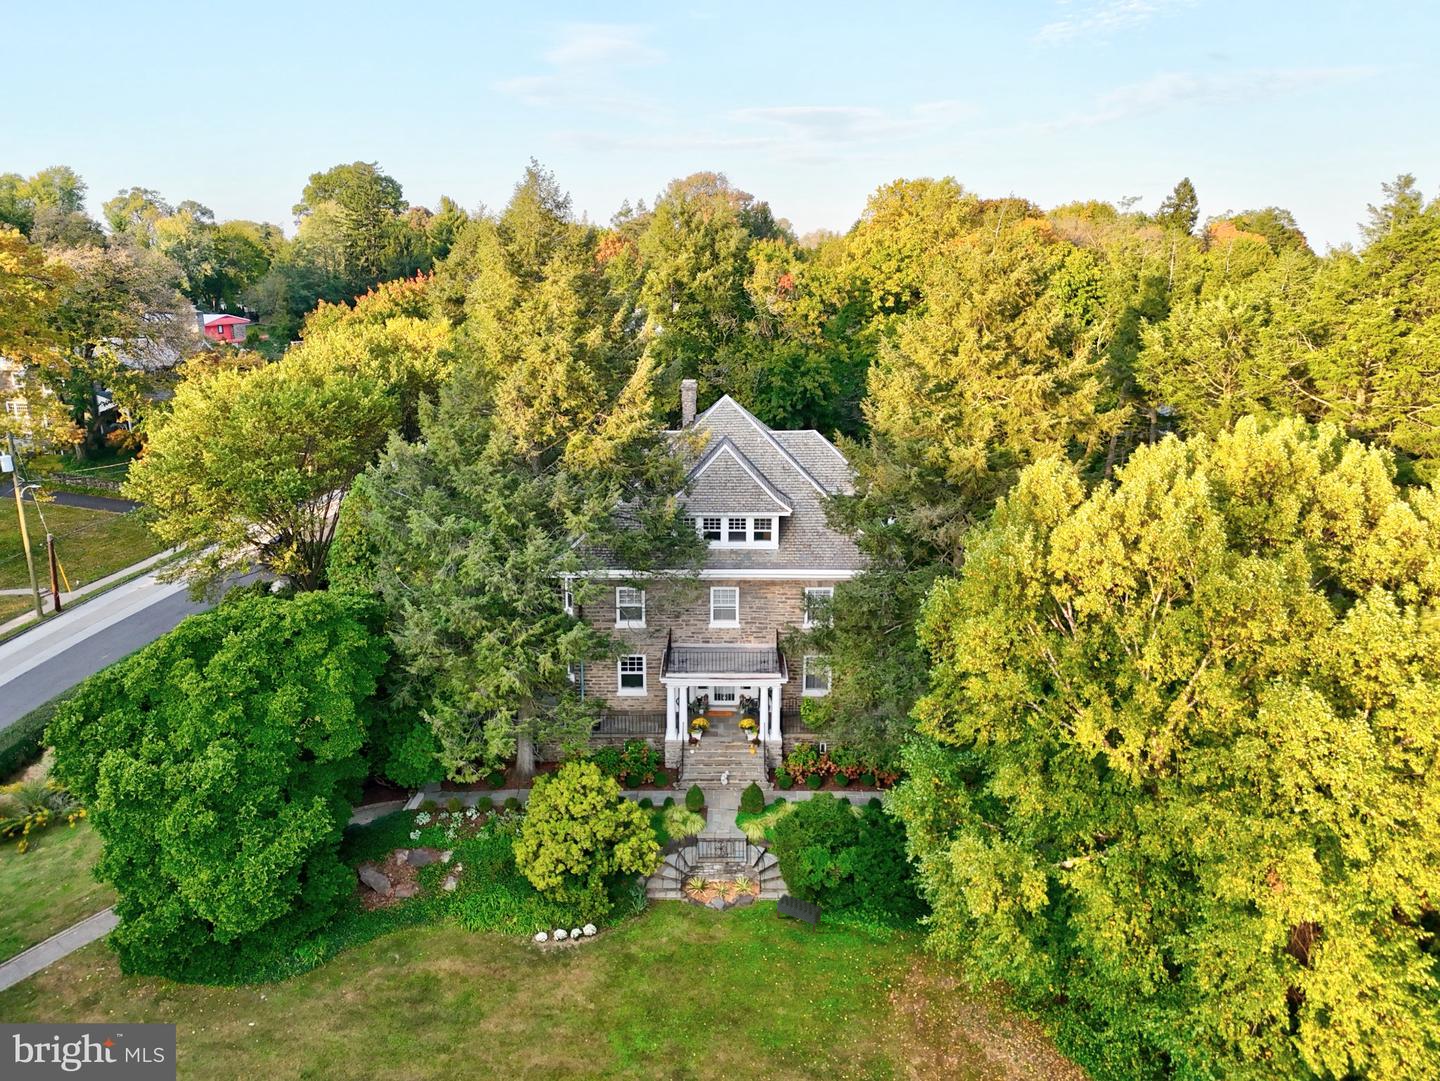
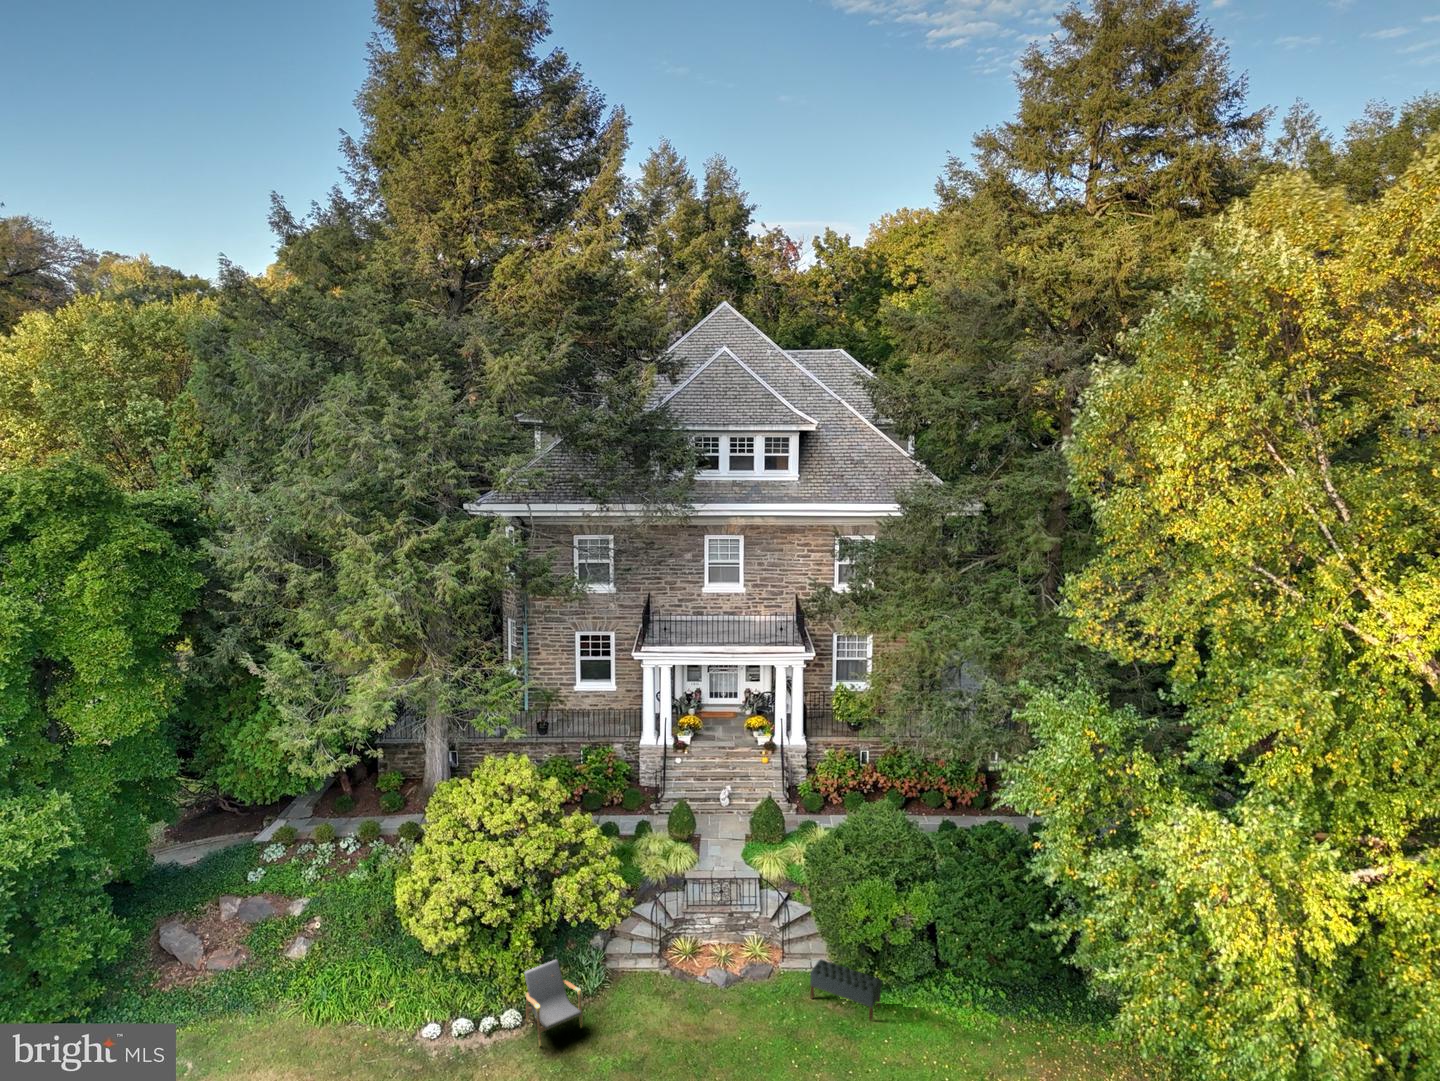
lounge chair: none [598,894,634,947] -> present [524,960,582,1045]

